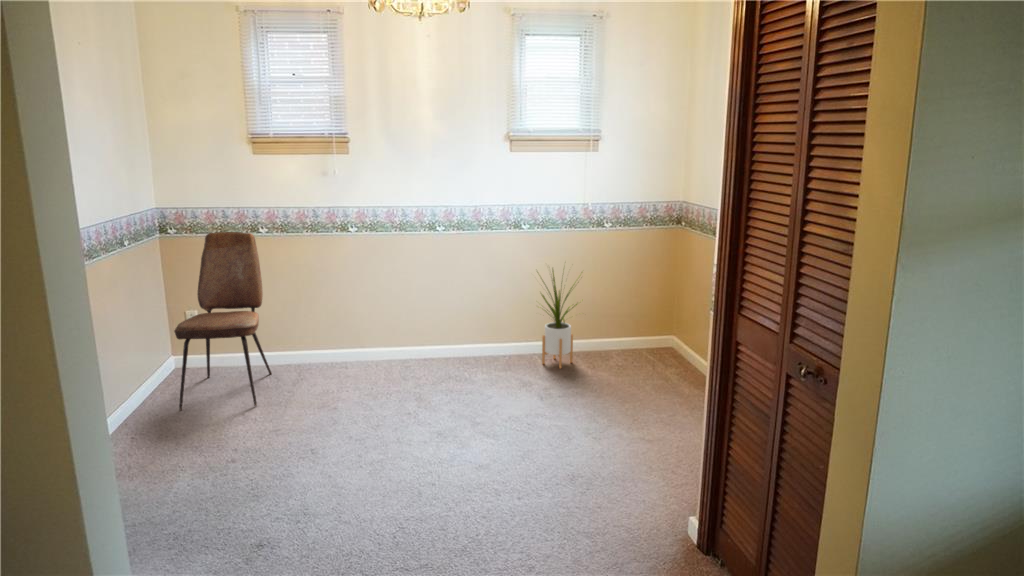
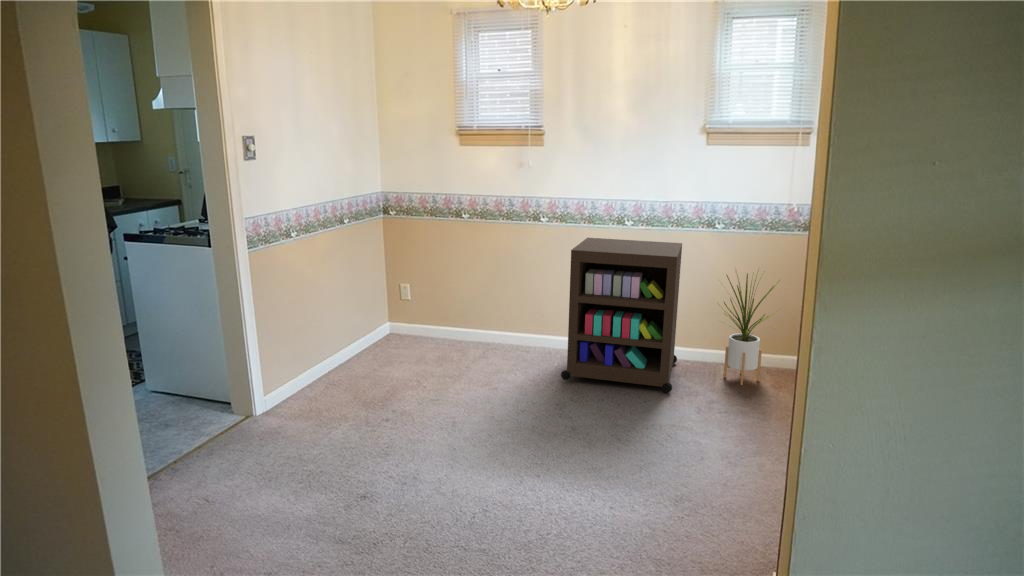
dining chair: present [174,232,272,411] -> none [373,216,460,375]
storage cabinet: none [399,244,507,389] -> present [561,238,682,393]

